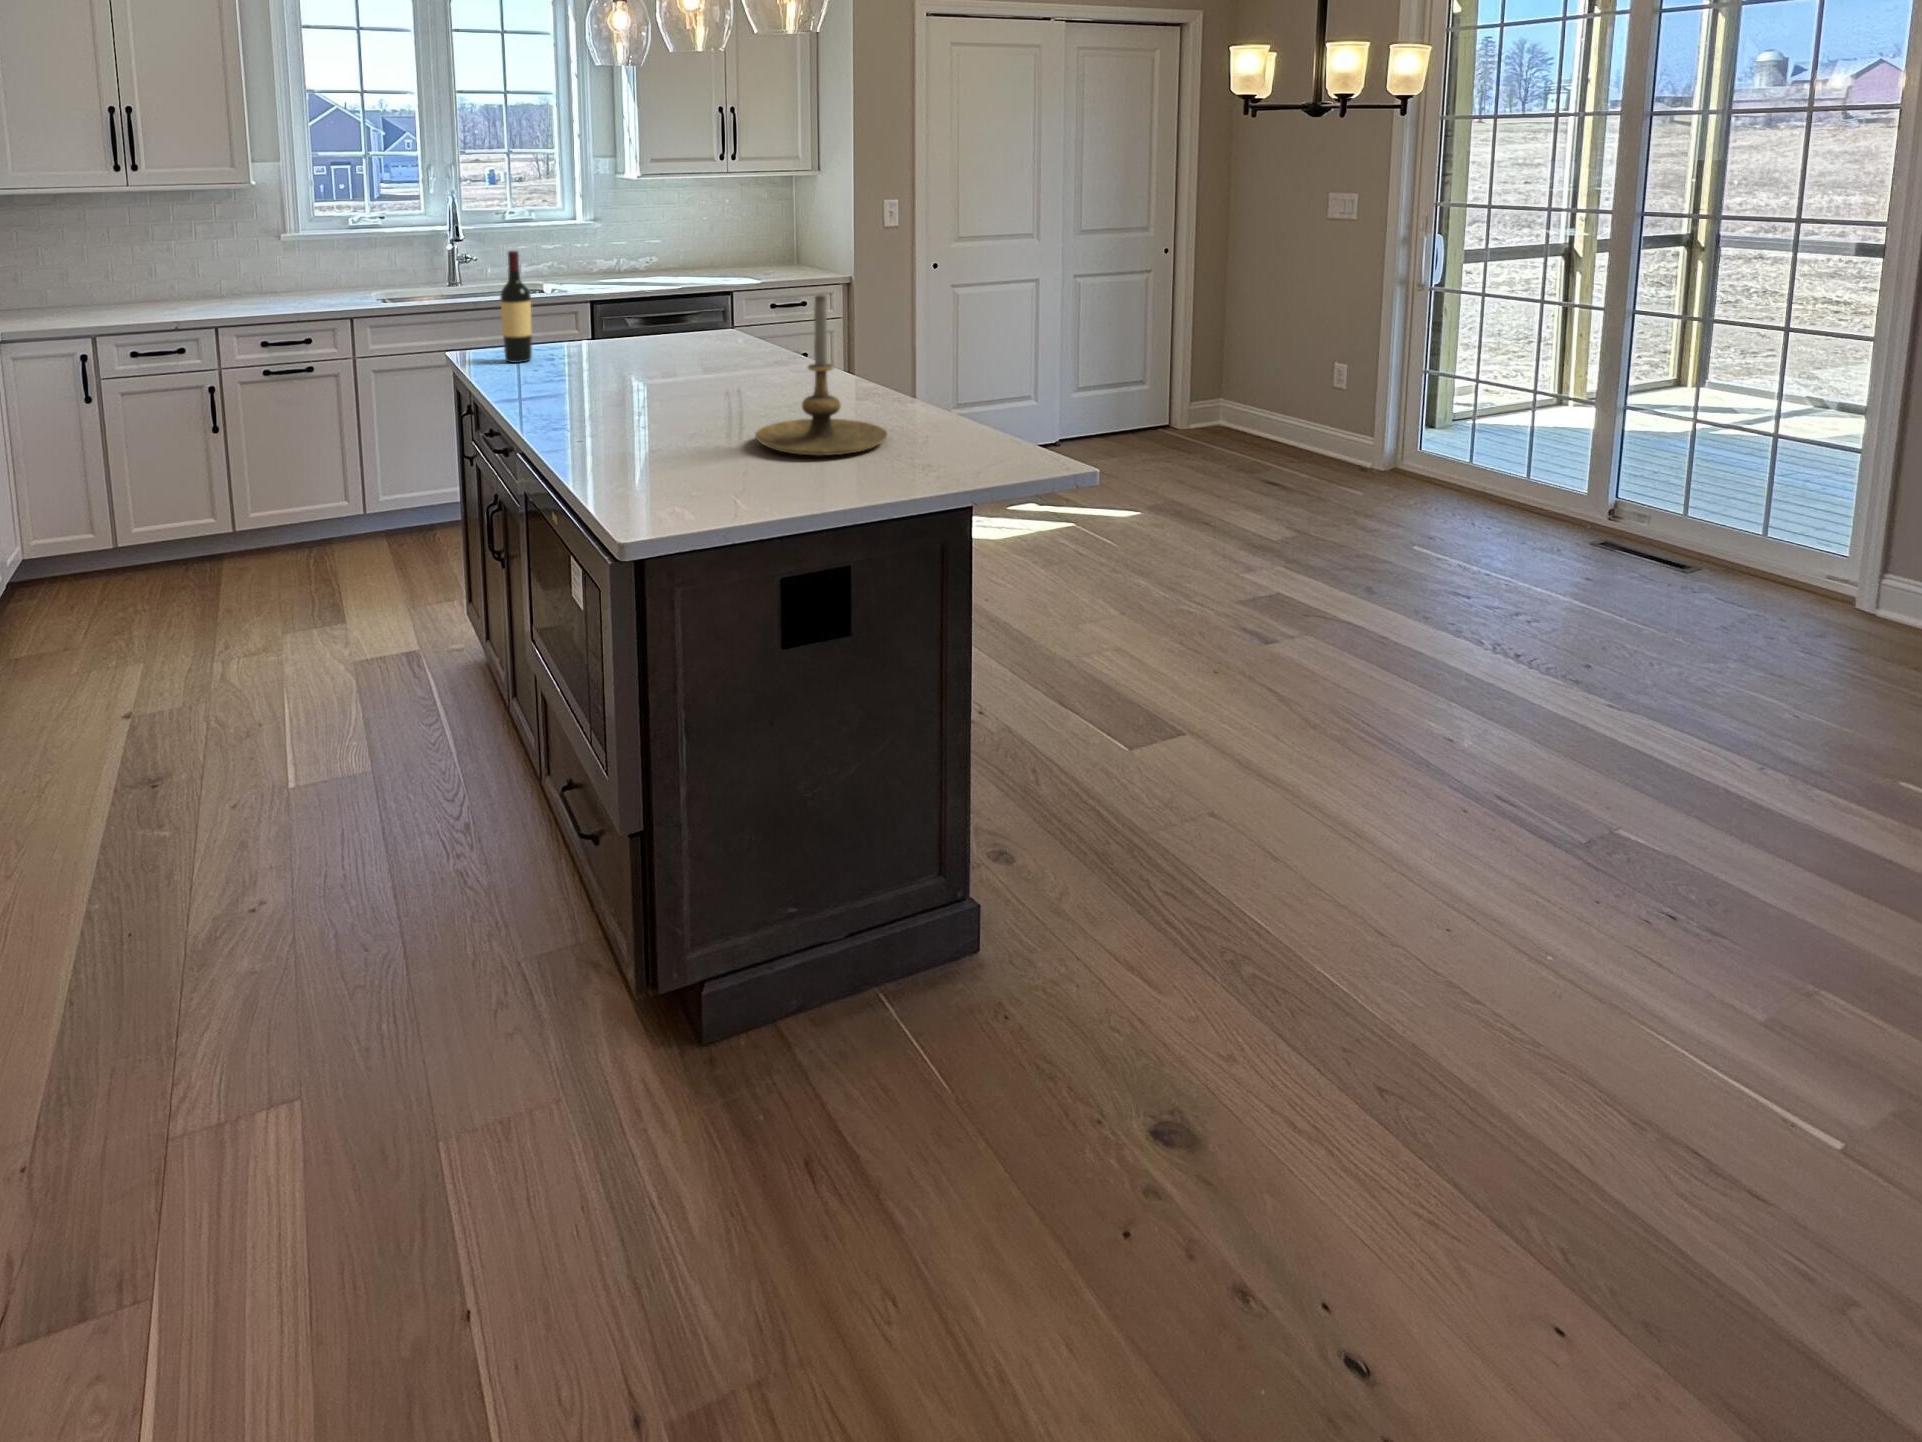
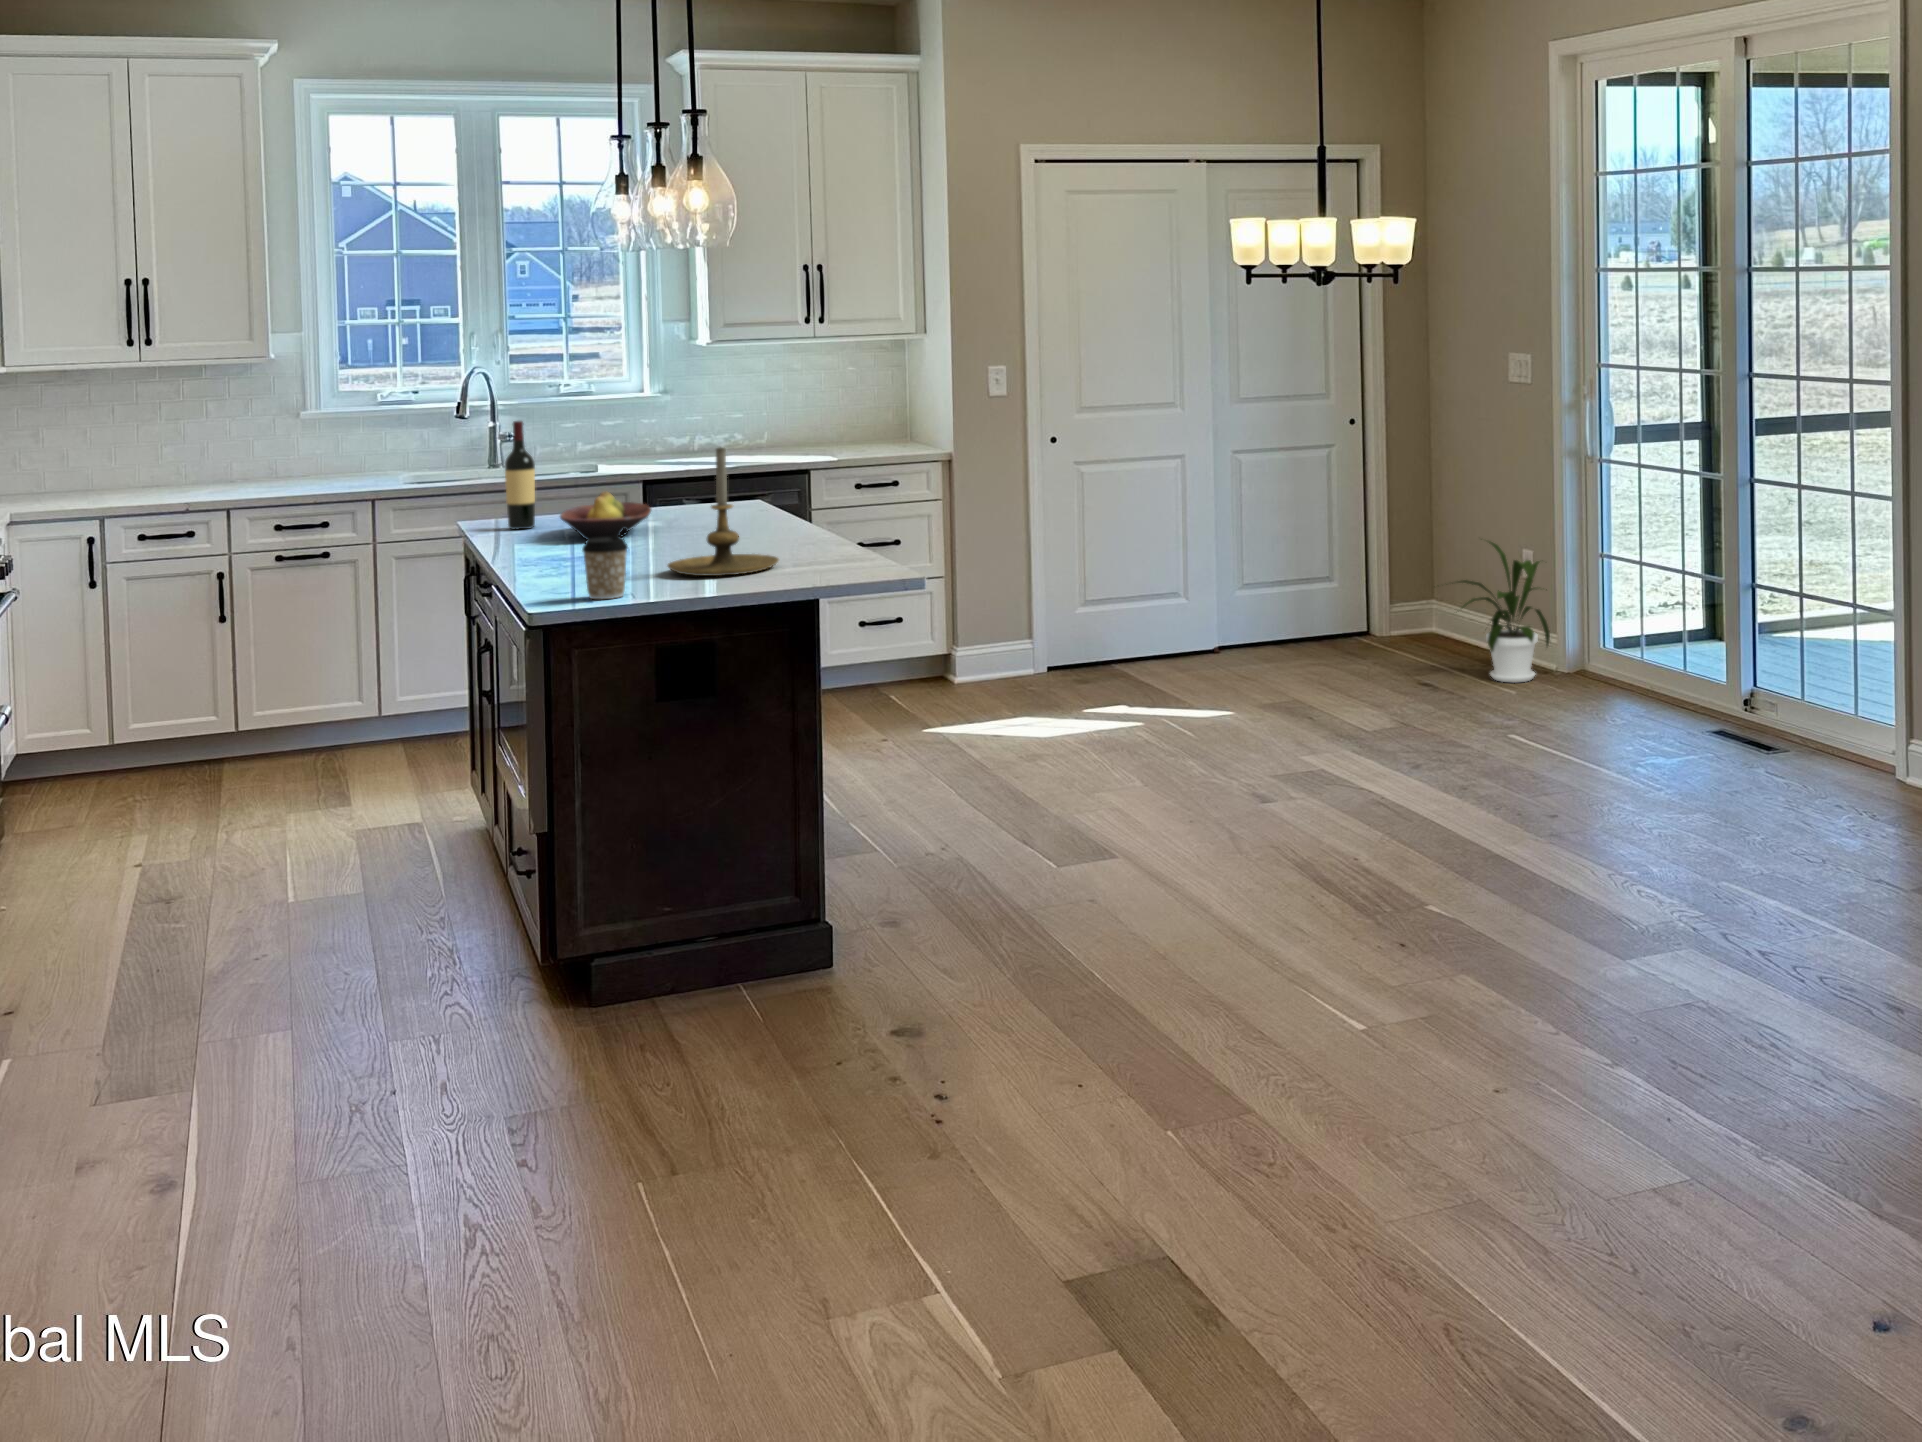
fruit bowl: none [569,327,664,382] -> present [560,492,651,539]
house plant: none [1276,357,1384,484] -> present [1459,542,1550,682]
coffee cup: none [688,417,748,503] -> present [582,537,628,599]

